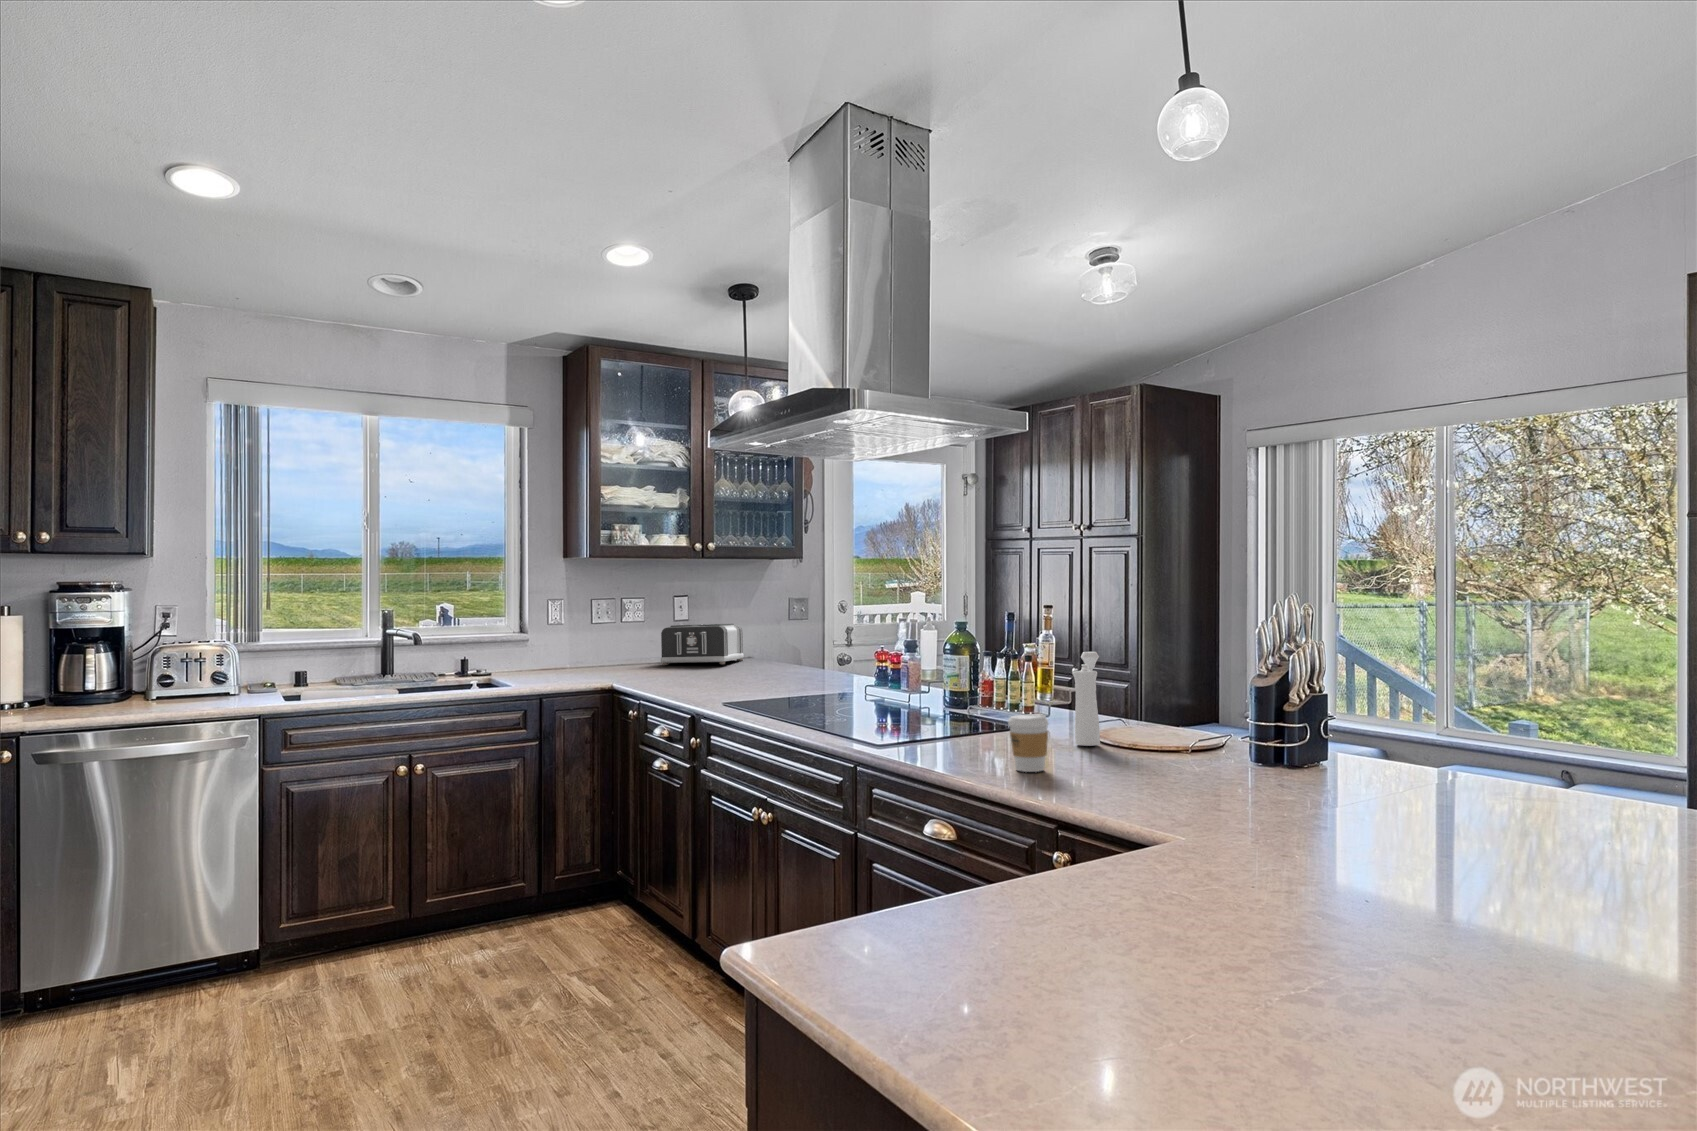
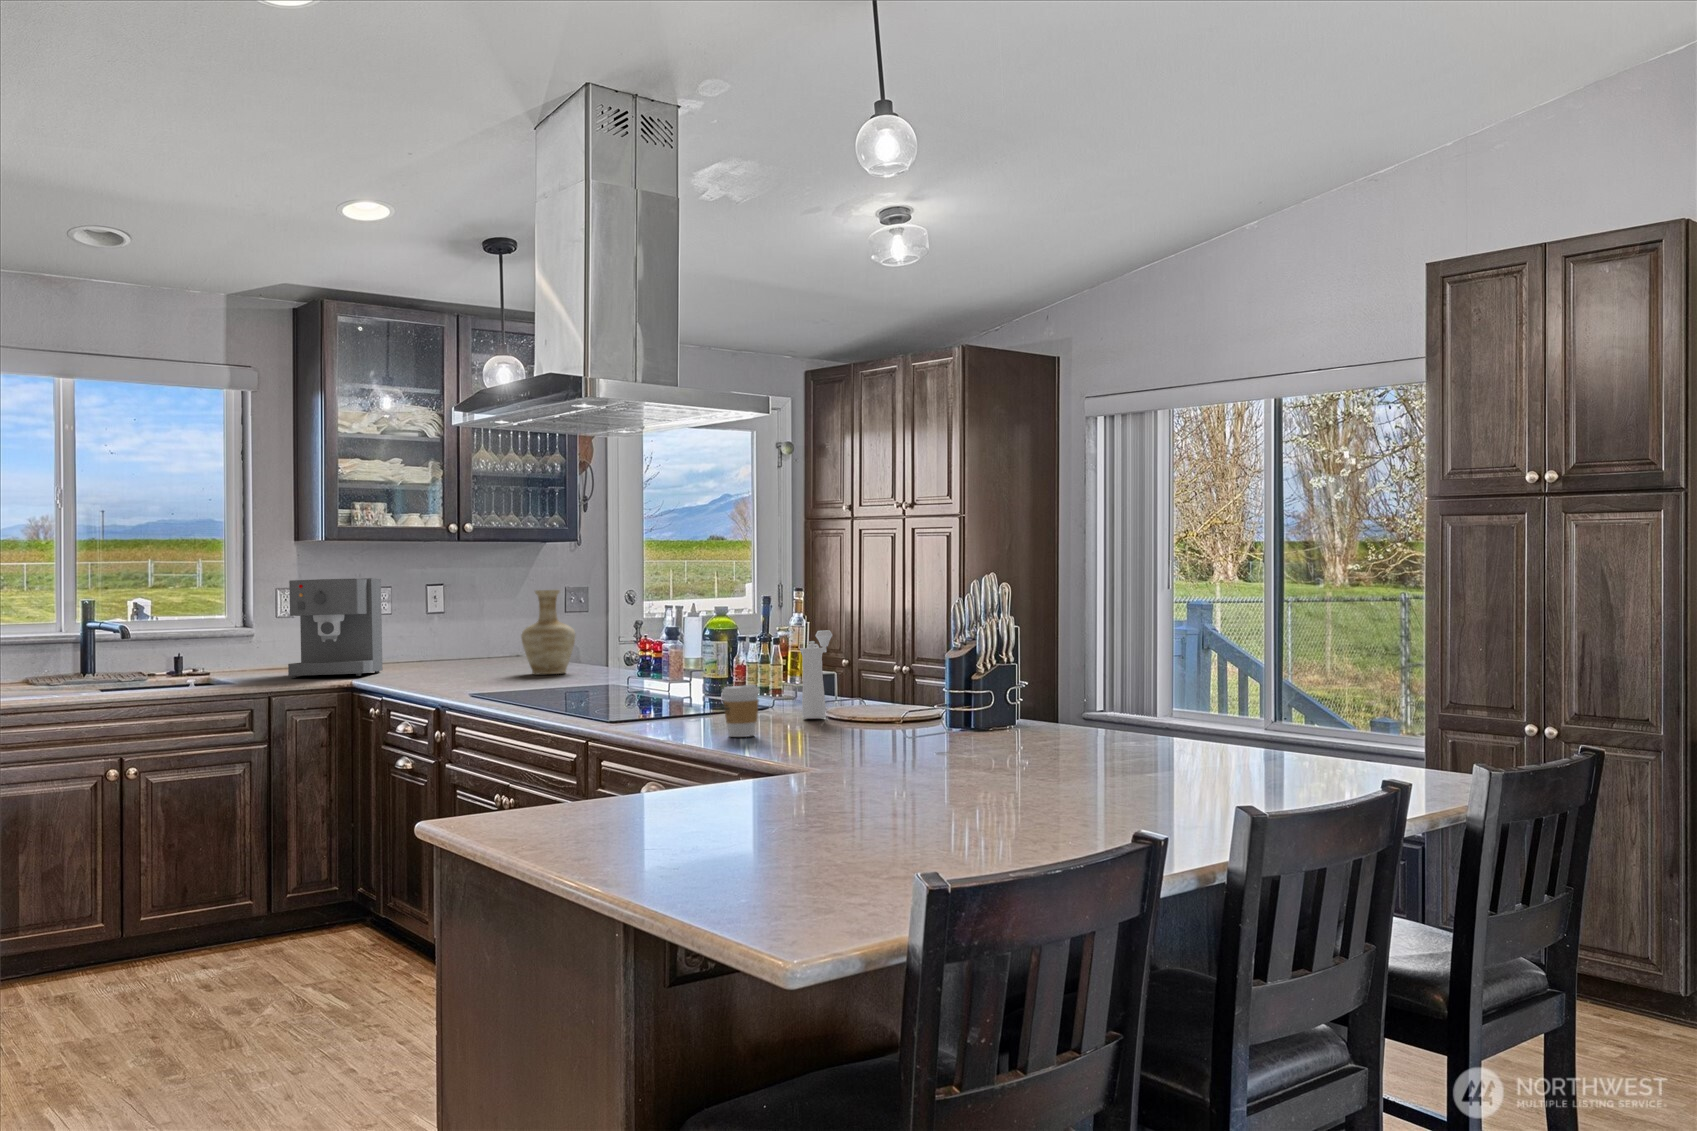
coffee maker: none [557,592,637,680] -> present [288,578,383,678]
vase: none [759,603,807,680] -> present [521,590,575,674]
toaster: present [661,624,744,665] -> none [413,616,513,663]

